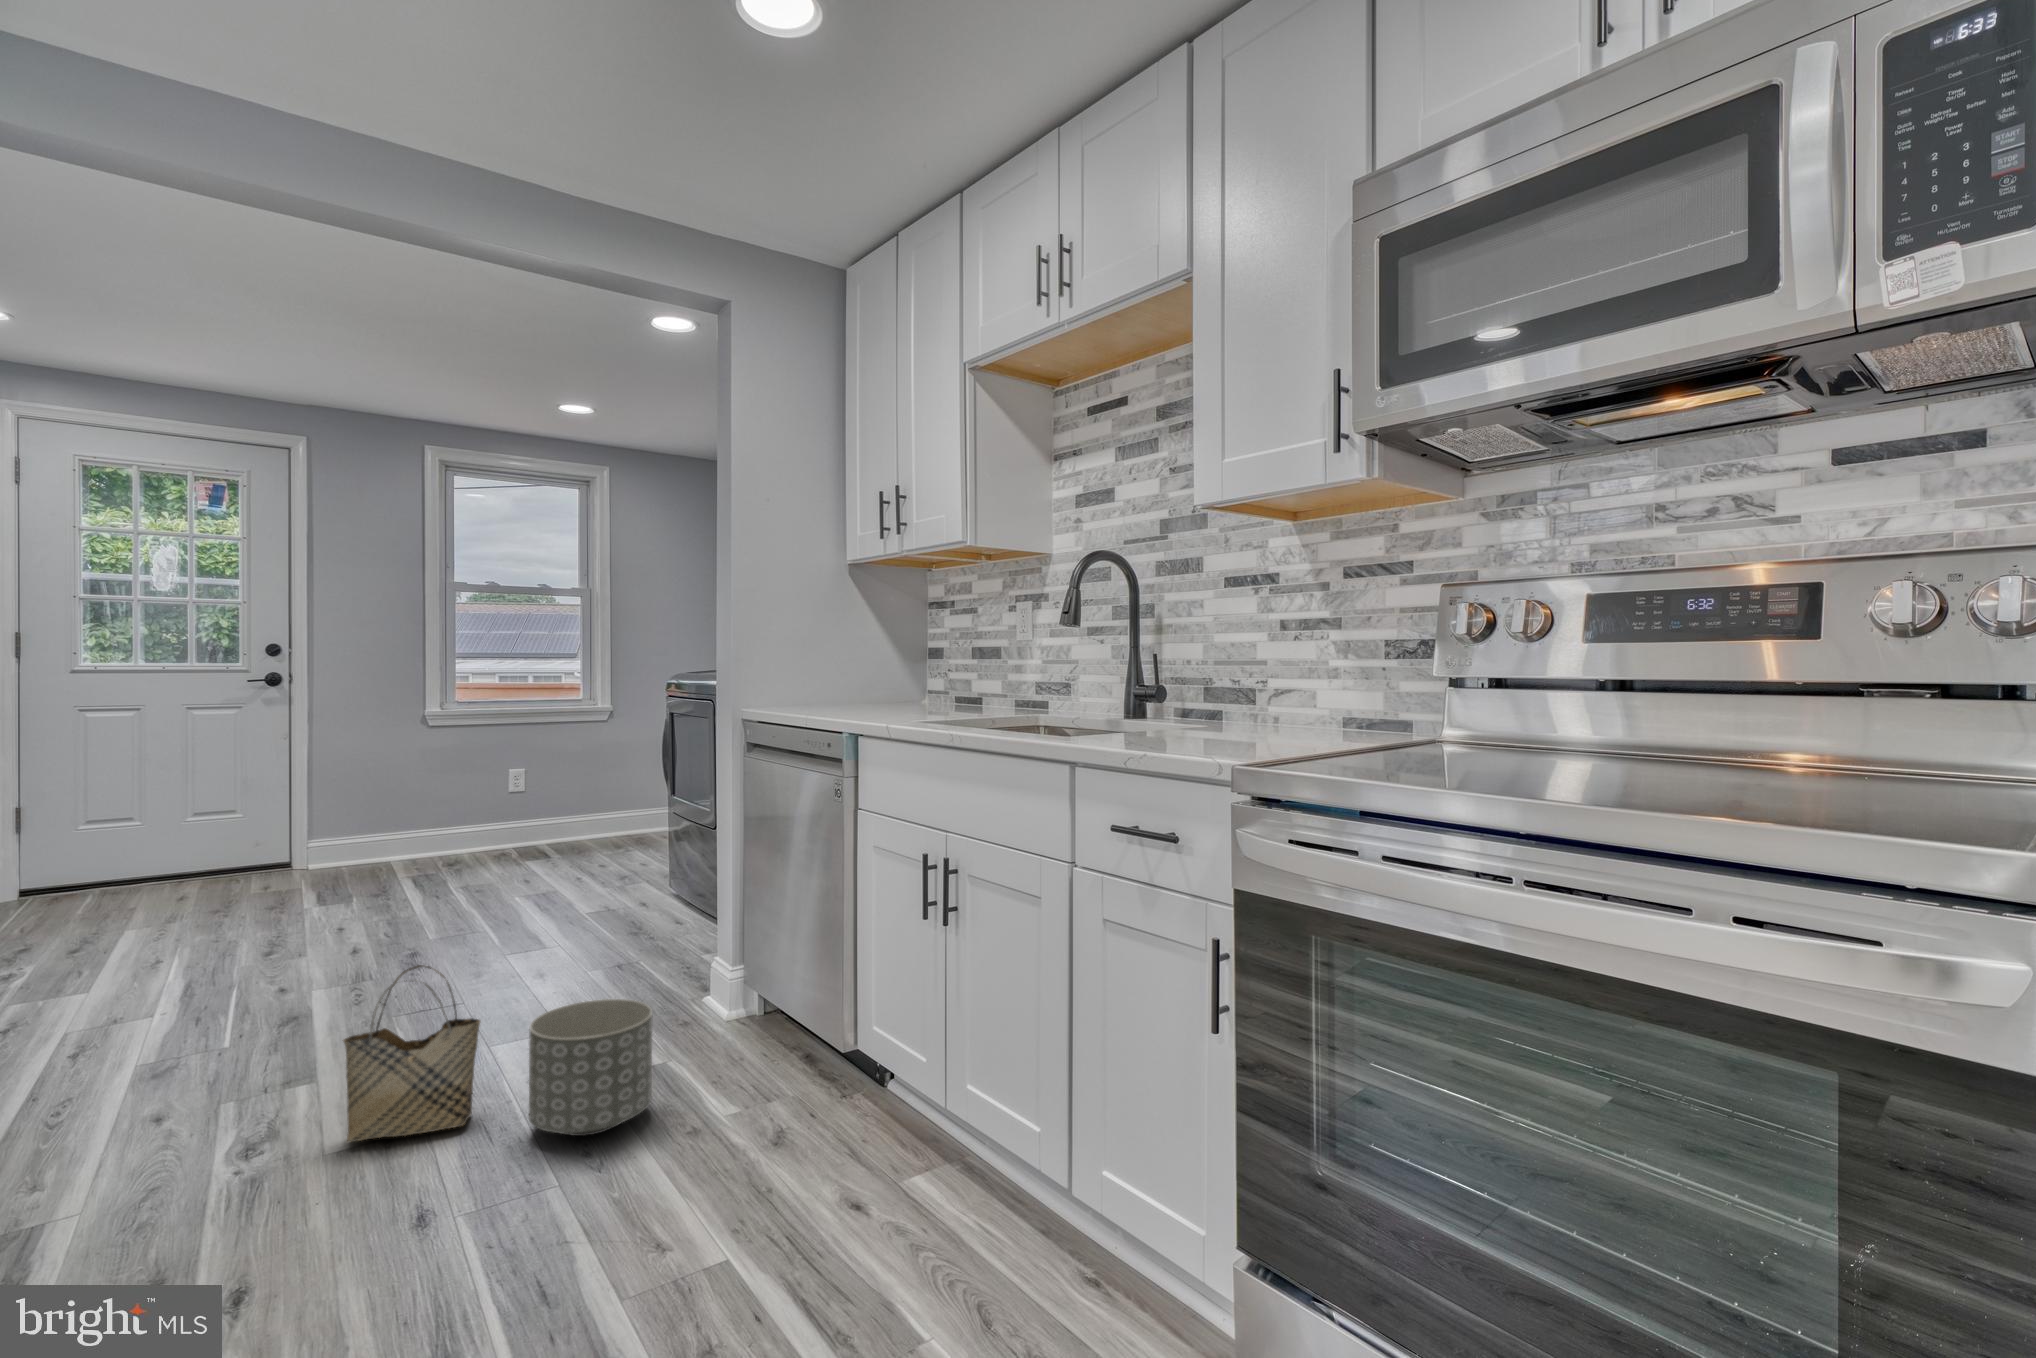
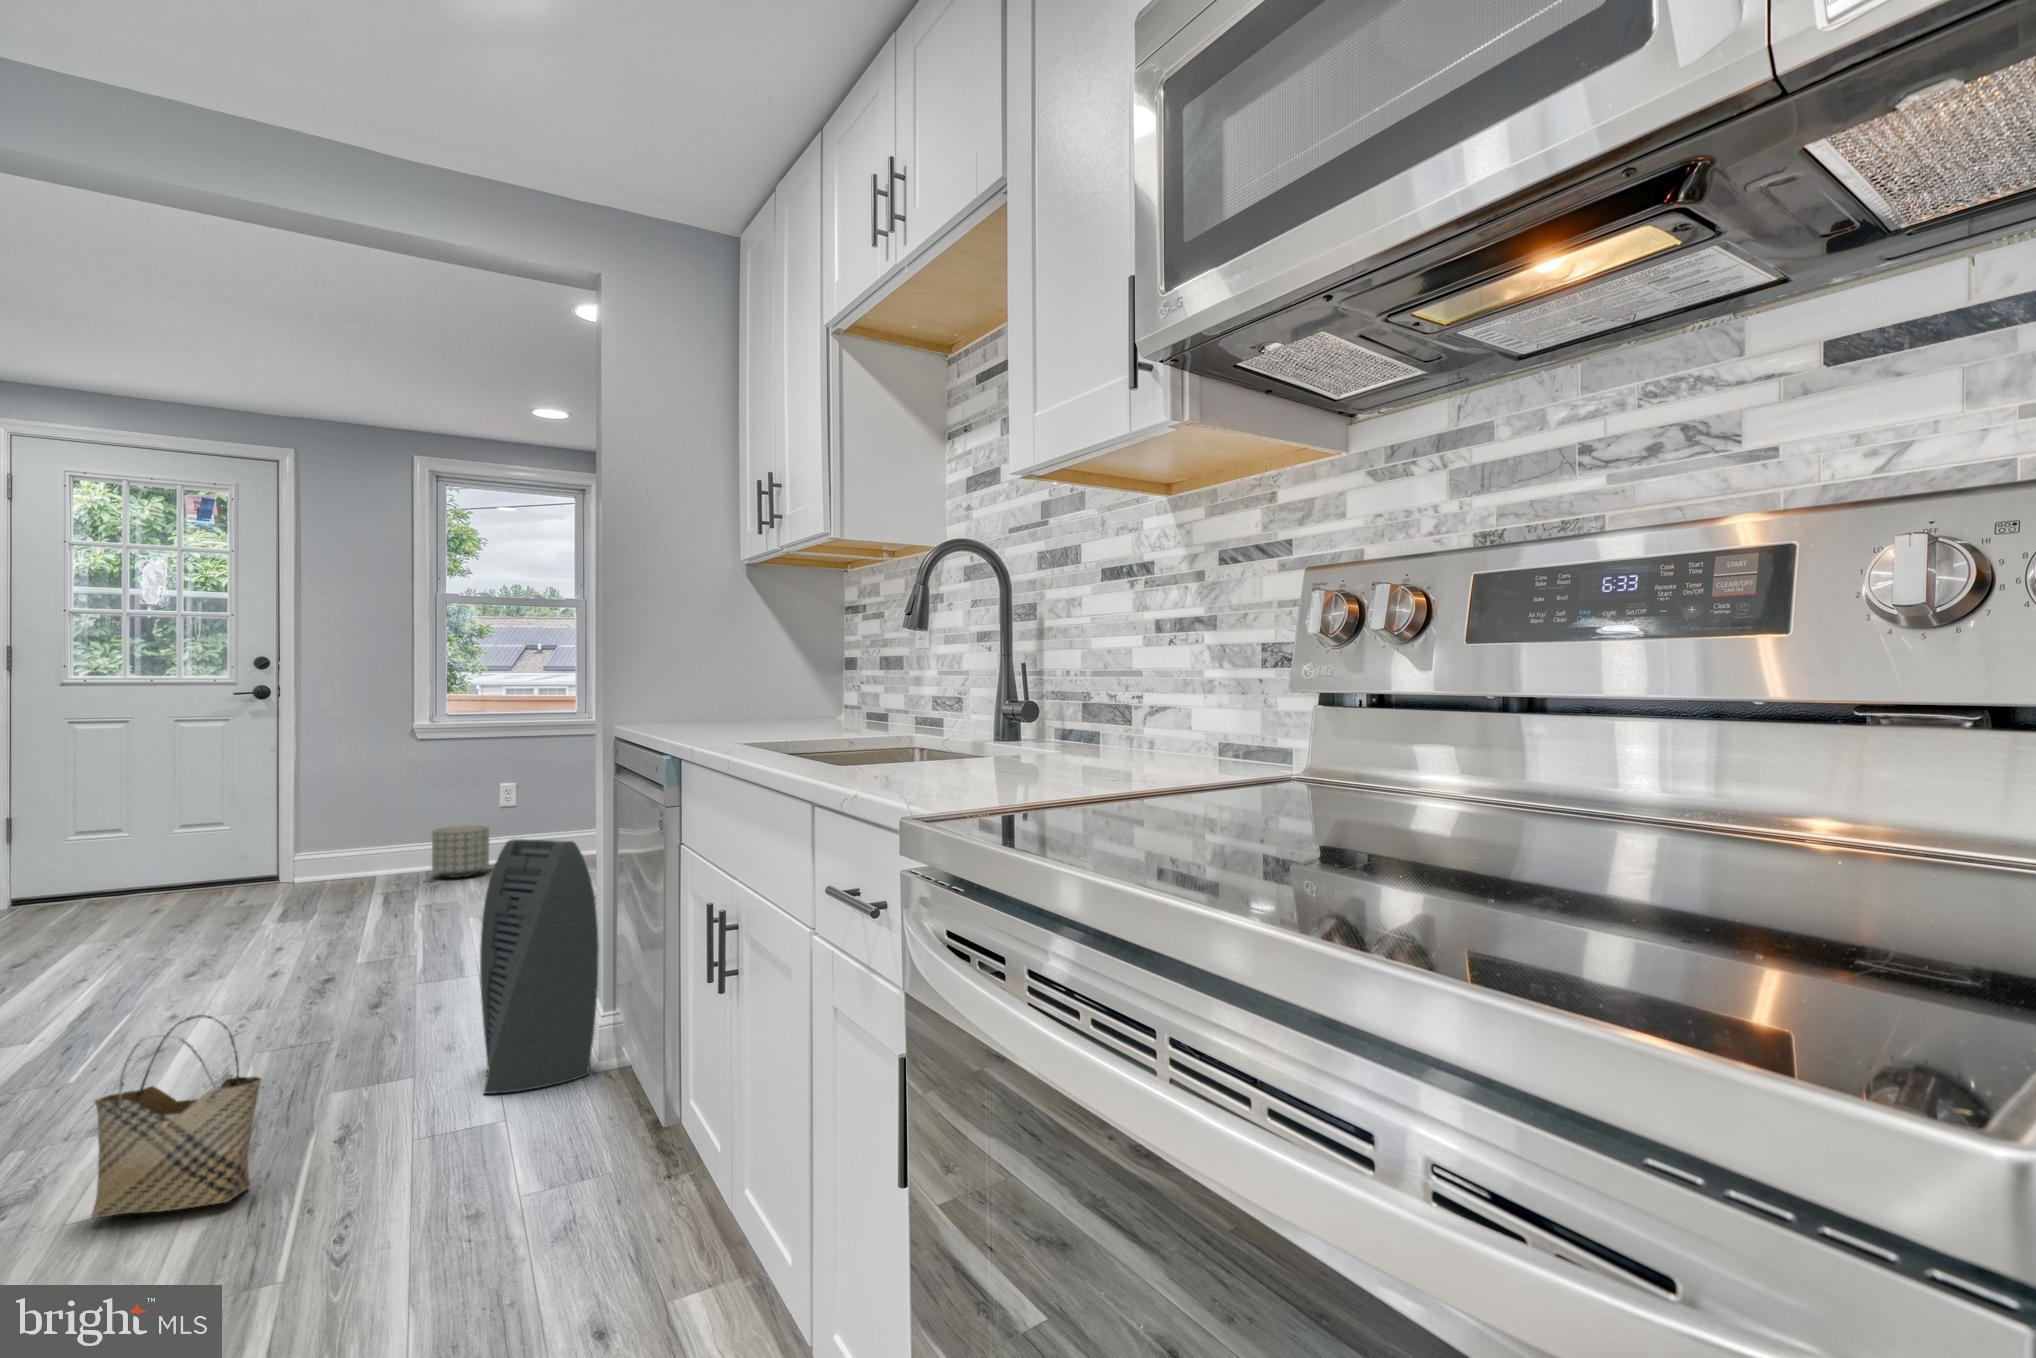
air purifier: none [617,811,726,1037] -> present [480,839,599,1094]
planter: present [529,999,652,1136] -> present [432,825,489,878]

